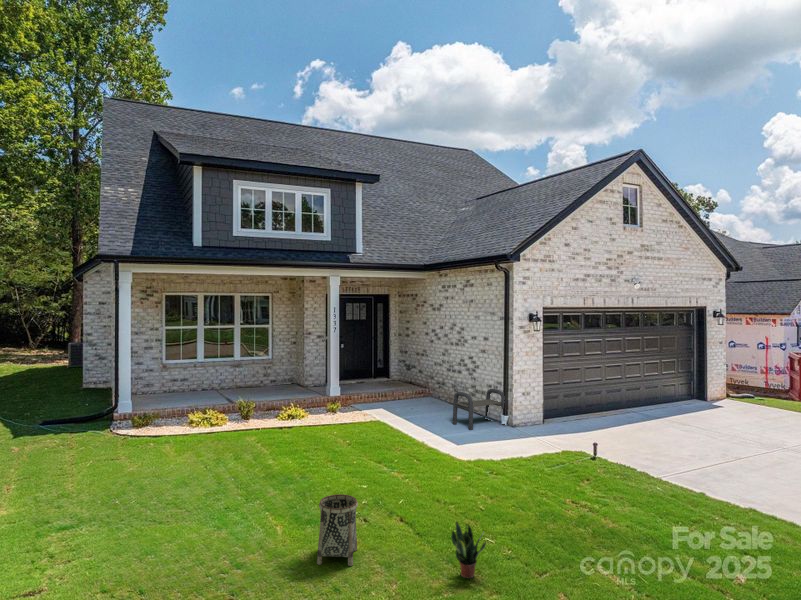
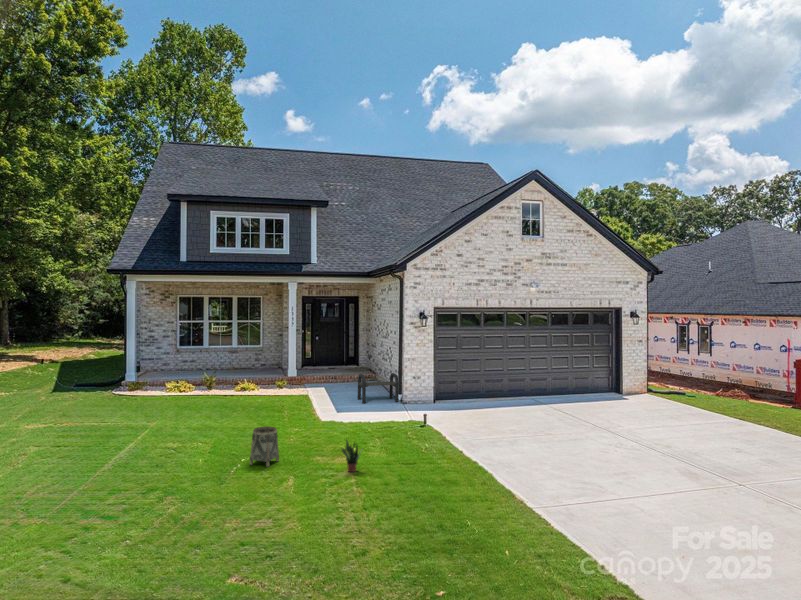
basket: present [317,494,358,566] -> present [250,426,279,467]
potted plant: present [451,521,486,578] -> present [342,440,363,472]

